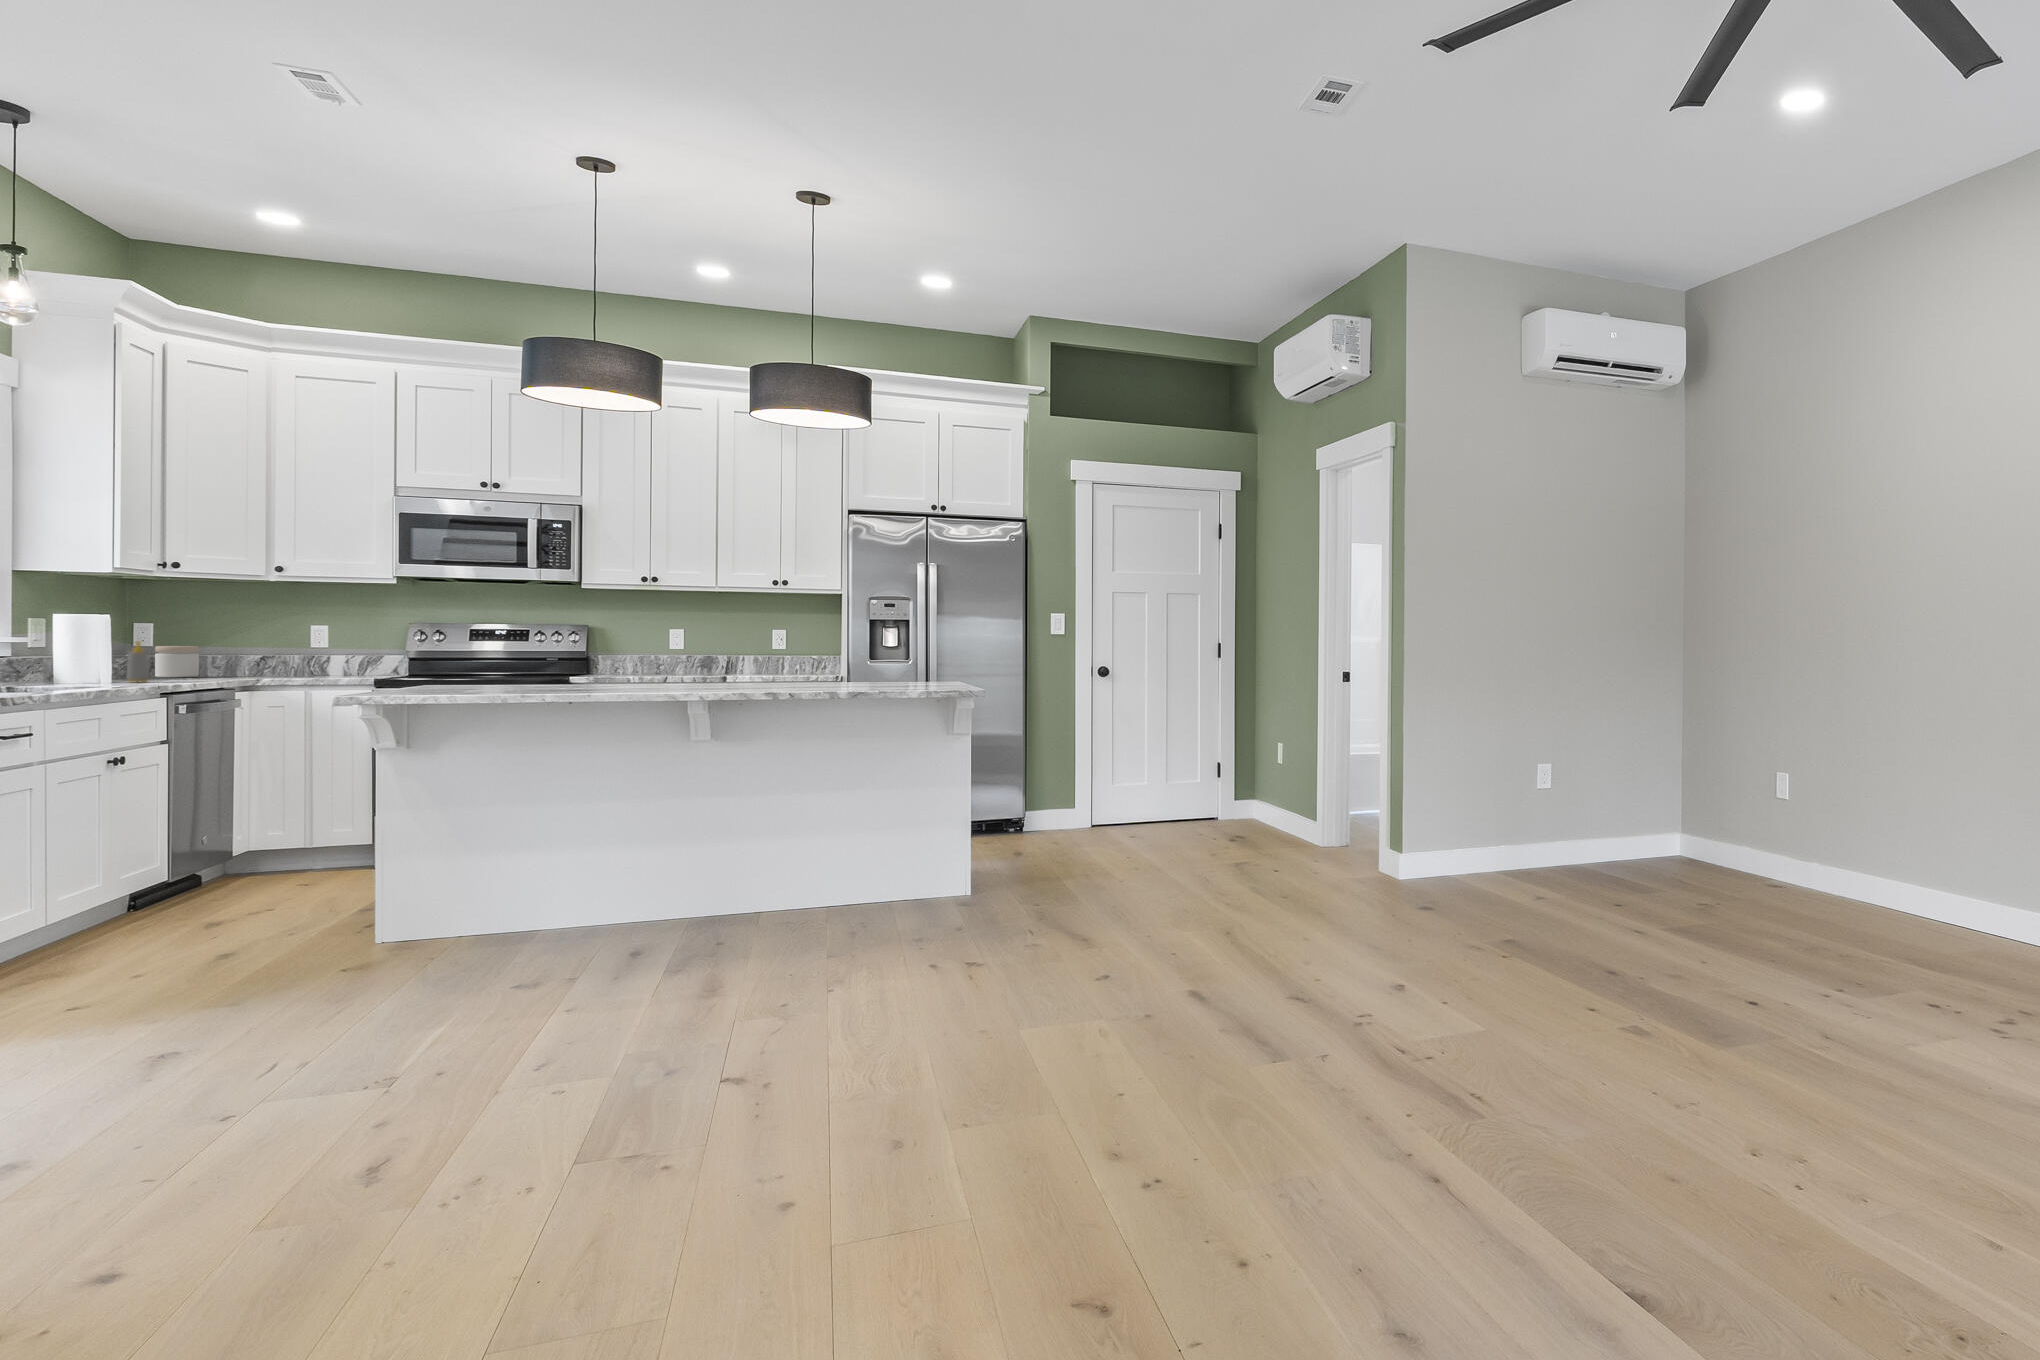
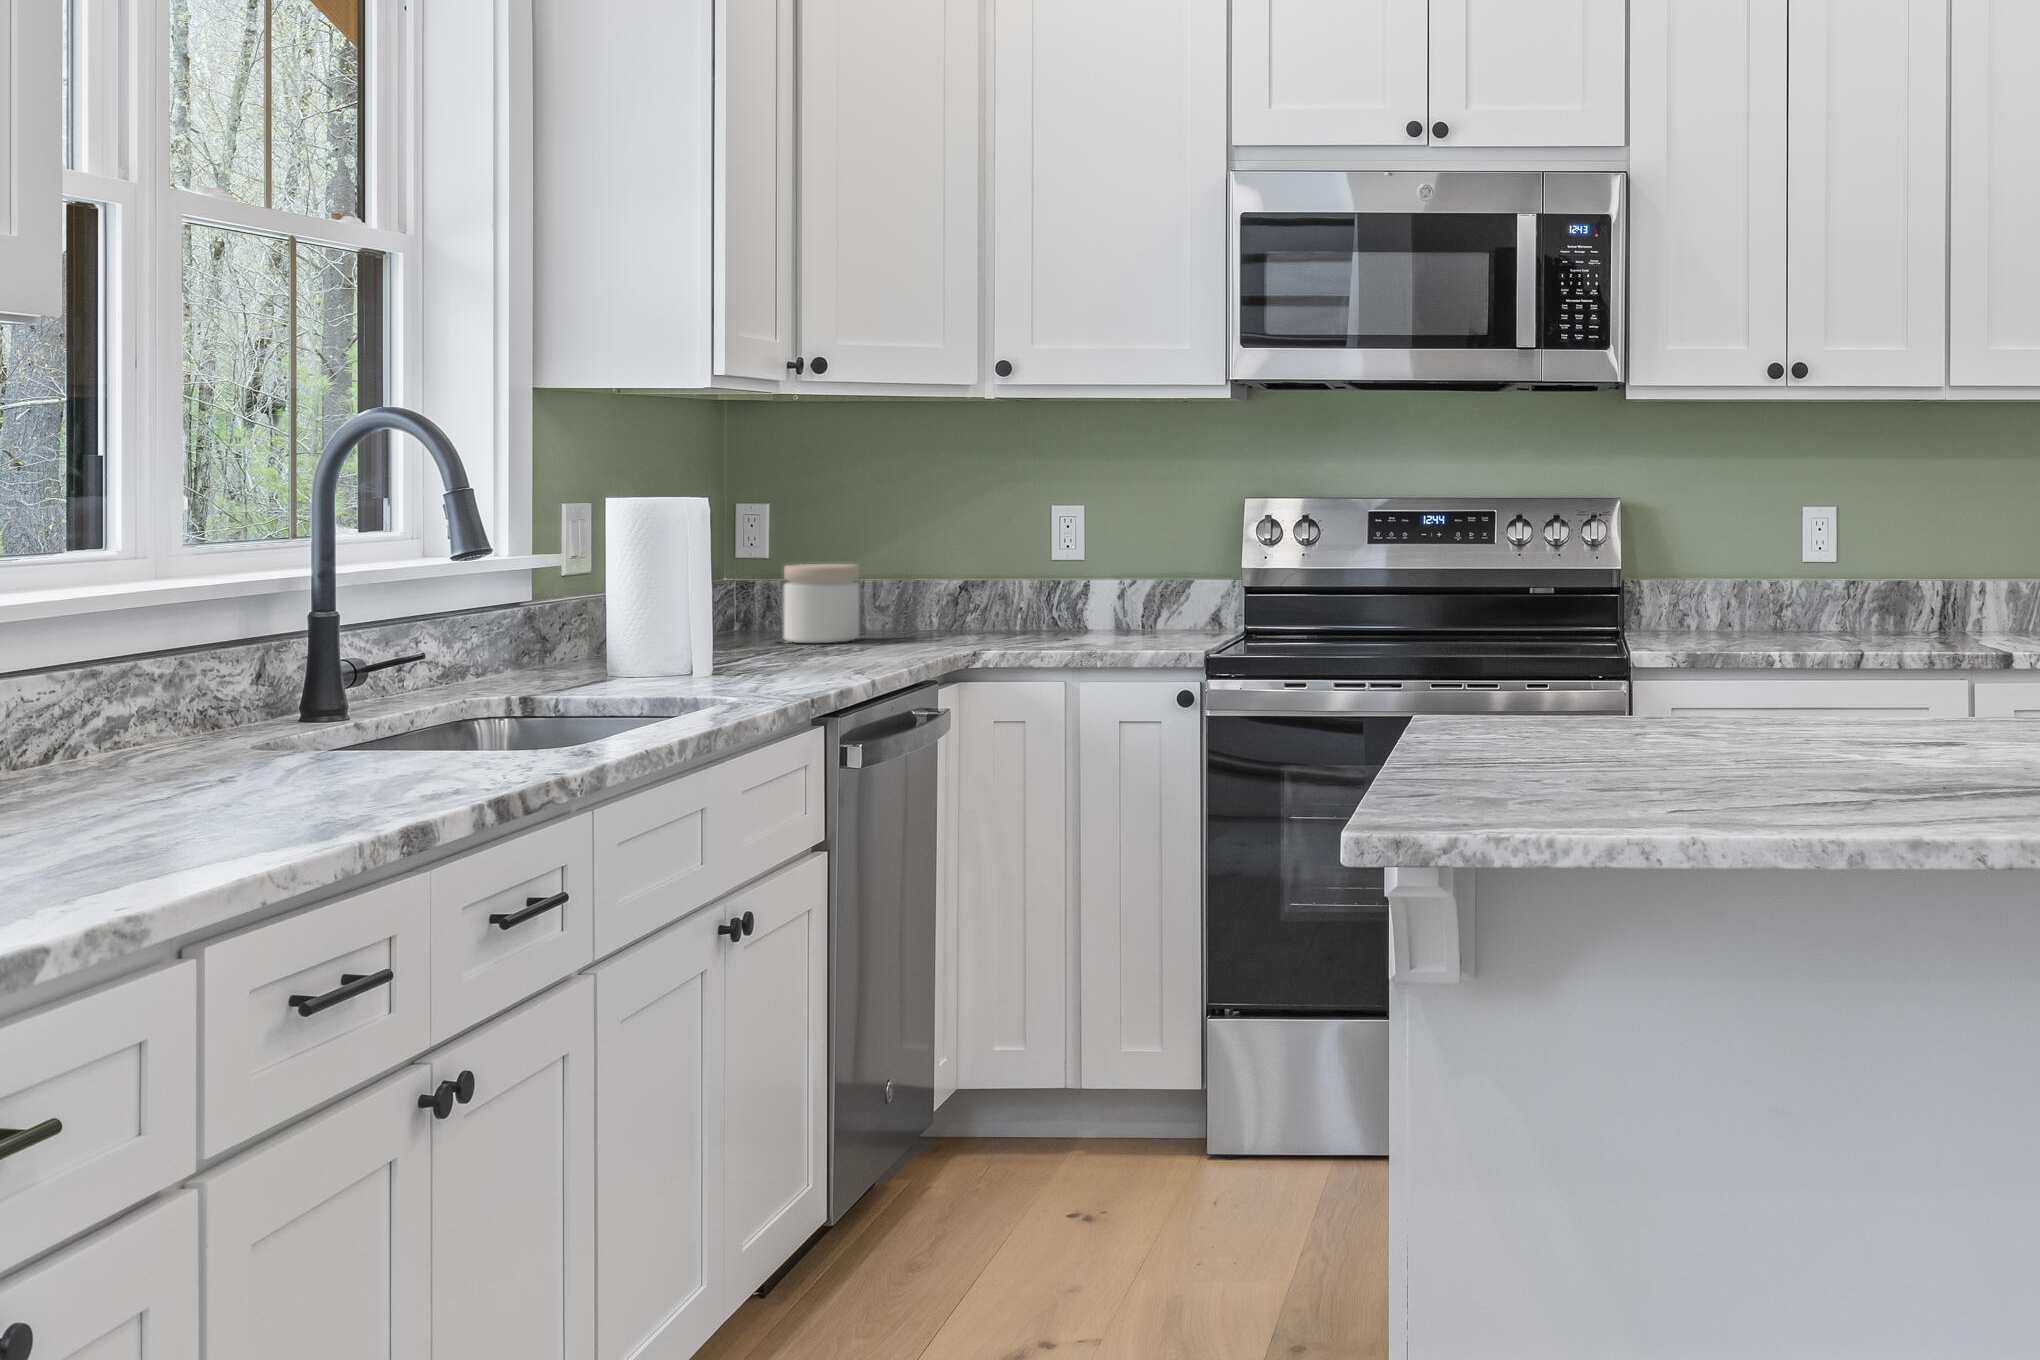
soap bottle: present [127,641,150,682] -> none [731,567,777,681]

